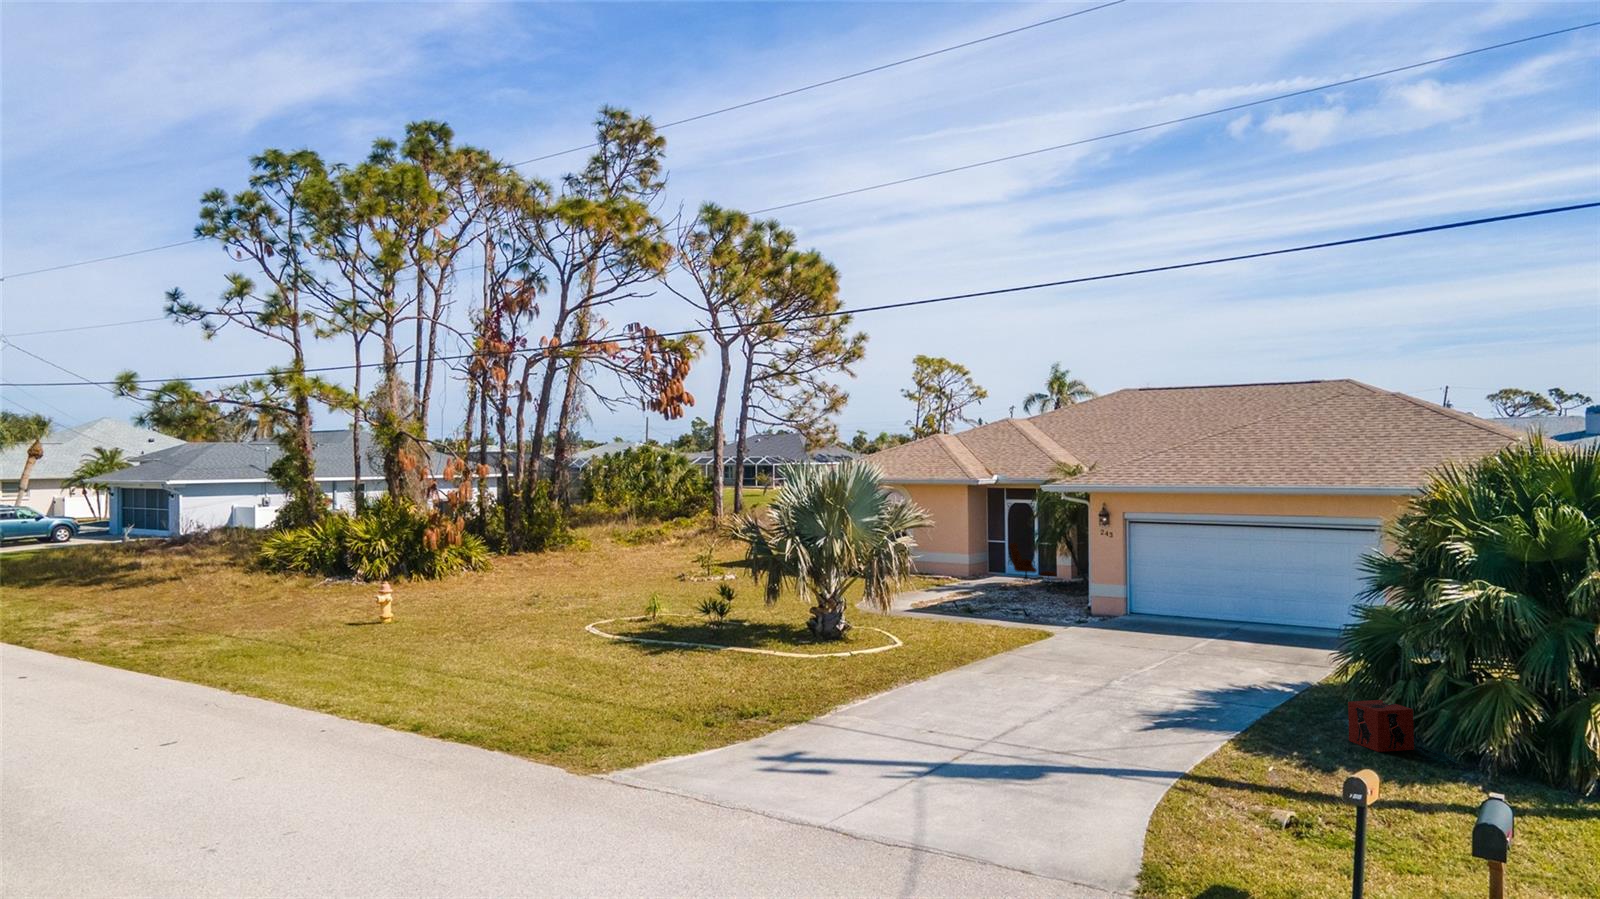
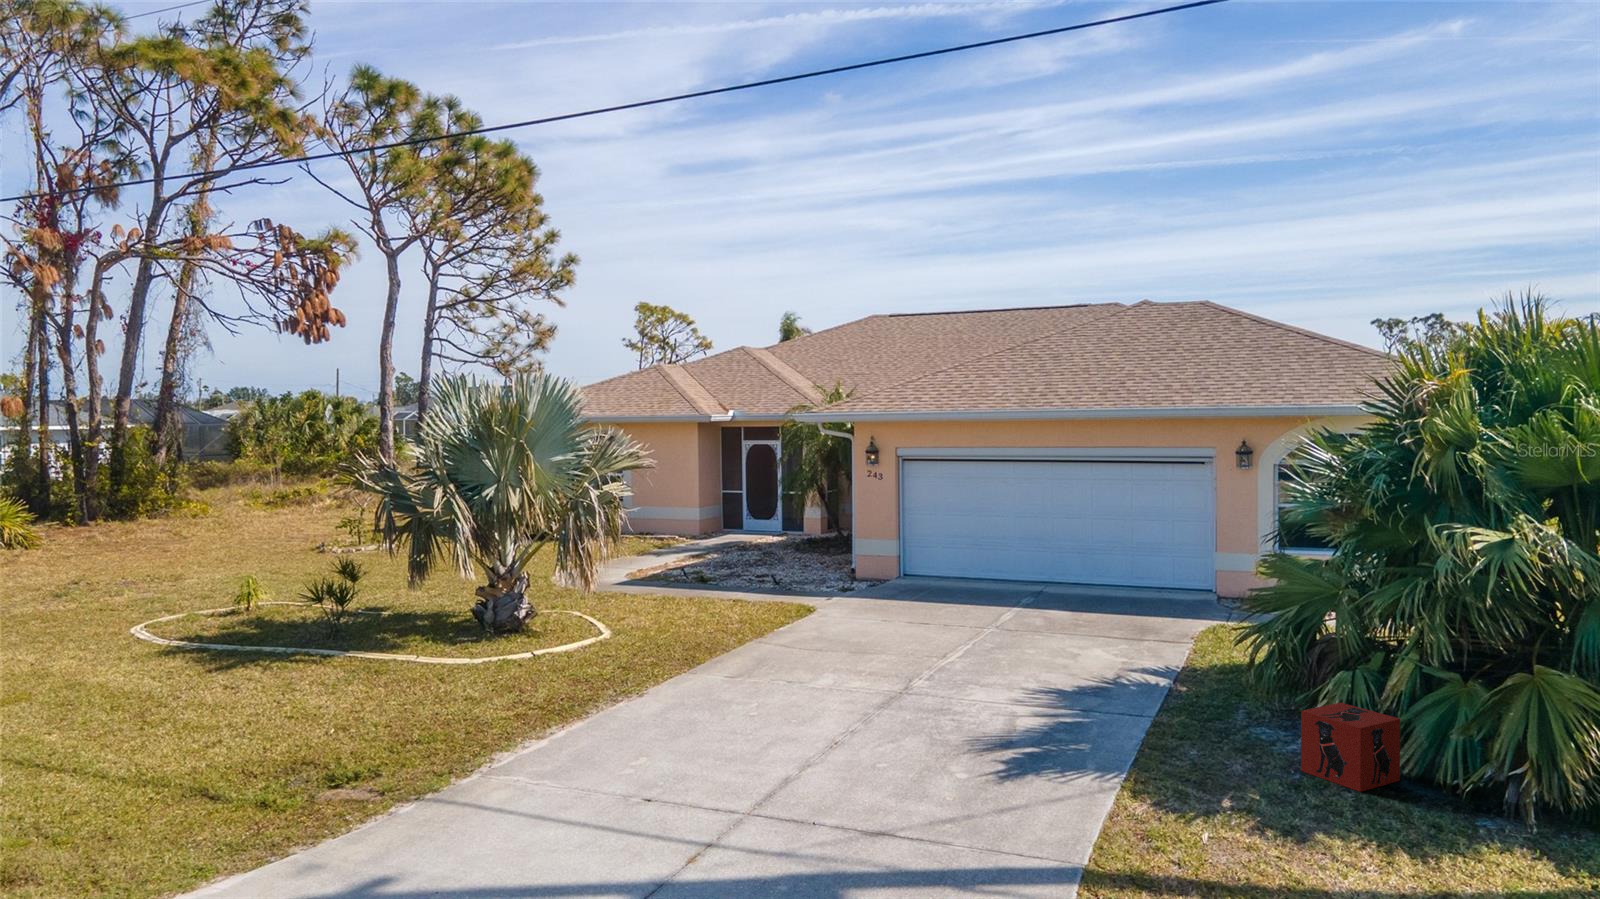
lounge chair: present [1010,543,1057,582] -> none [749,493,803,539]

